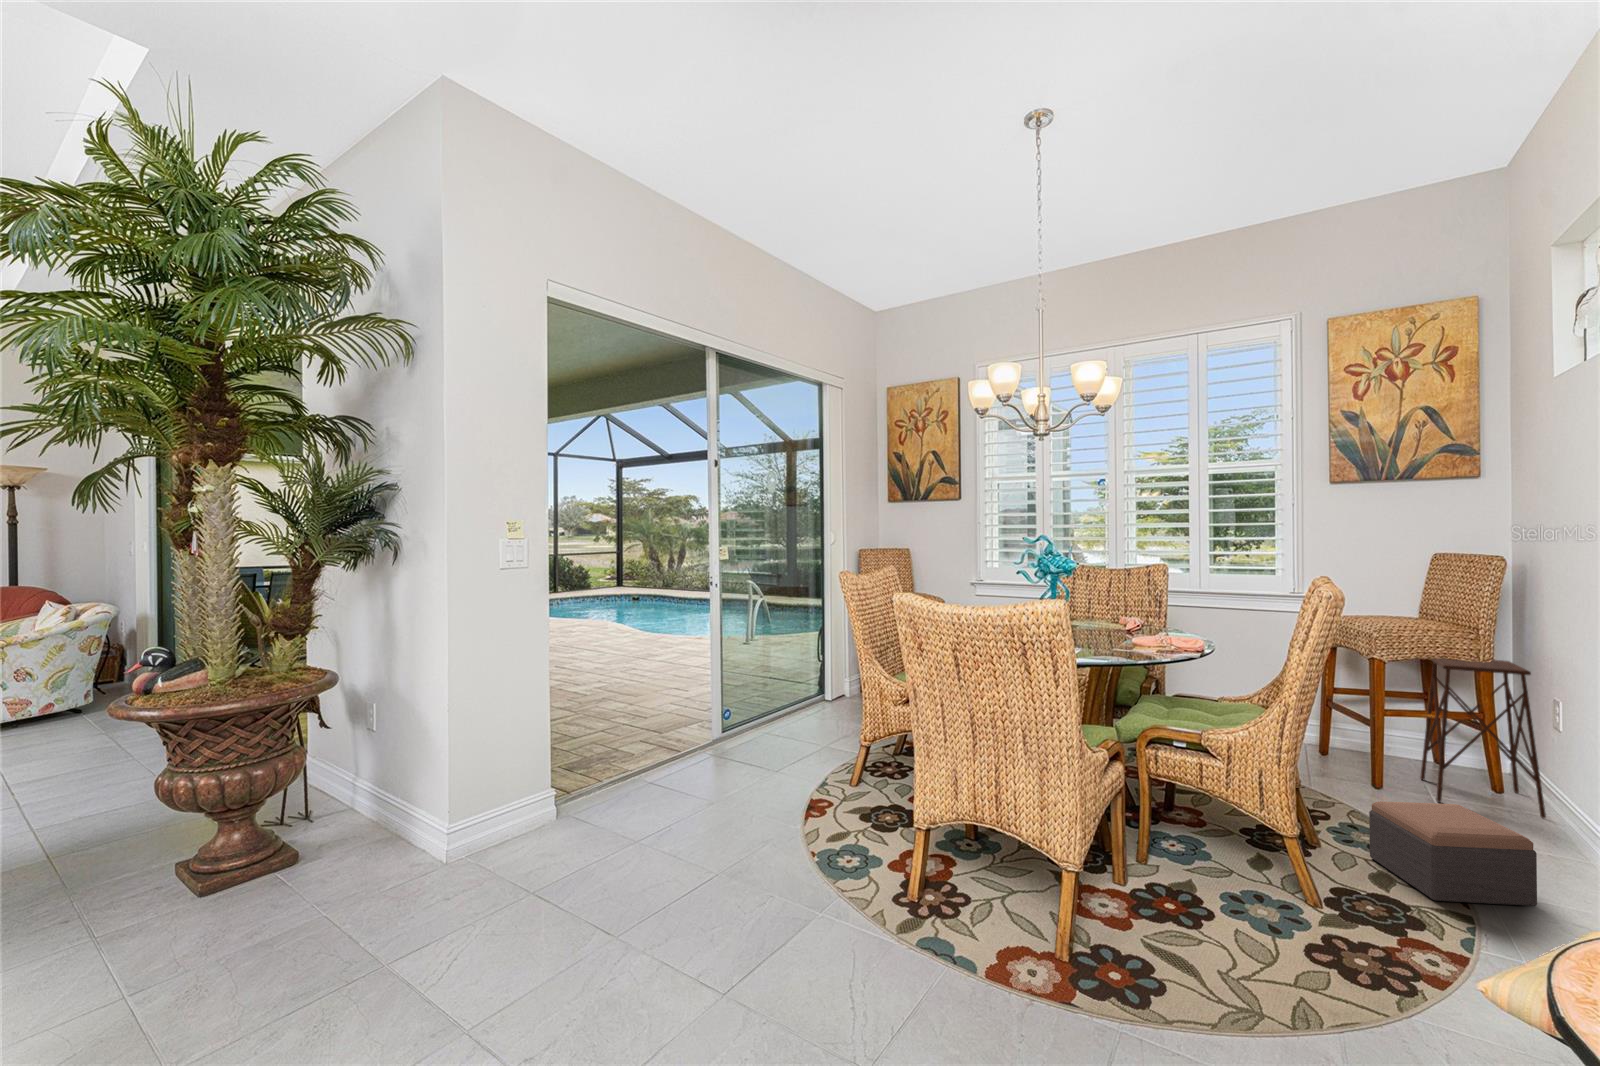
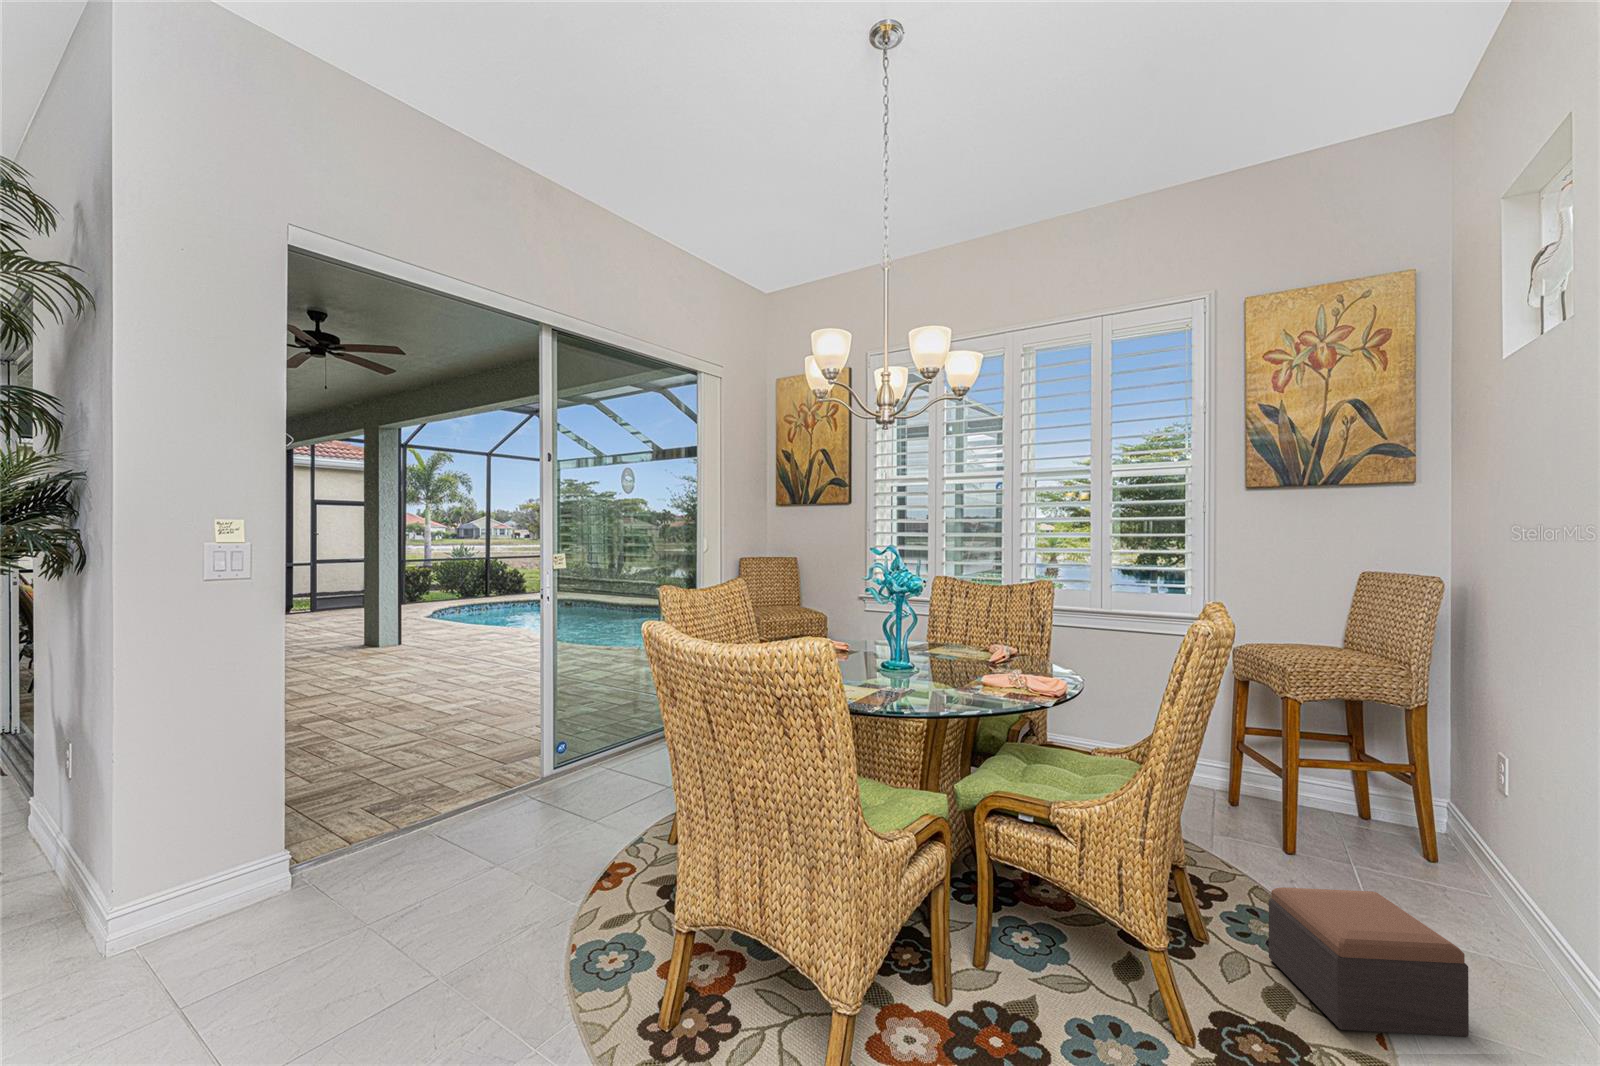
side table: present [1420,659,1546,818] -> none [1342,693,1482,897]

